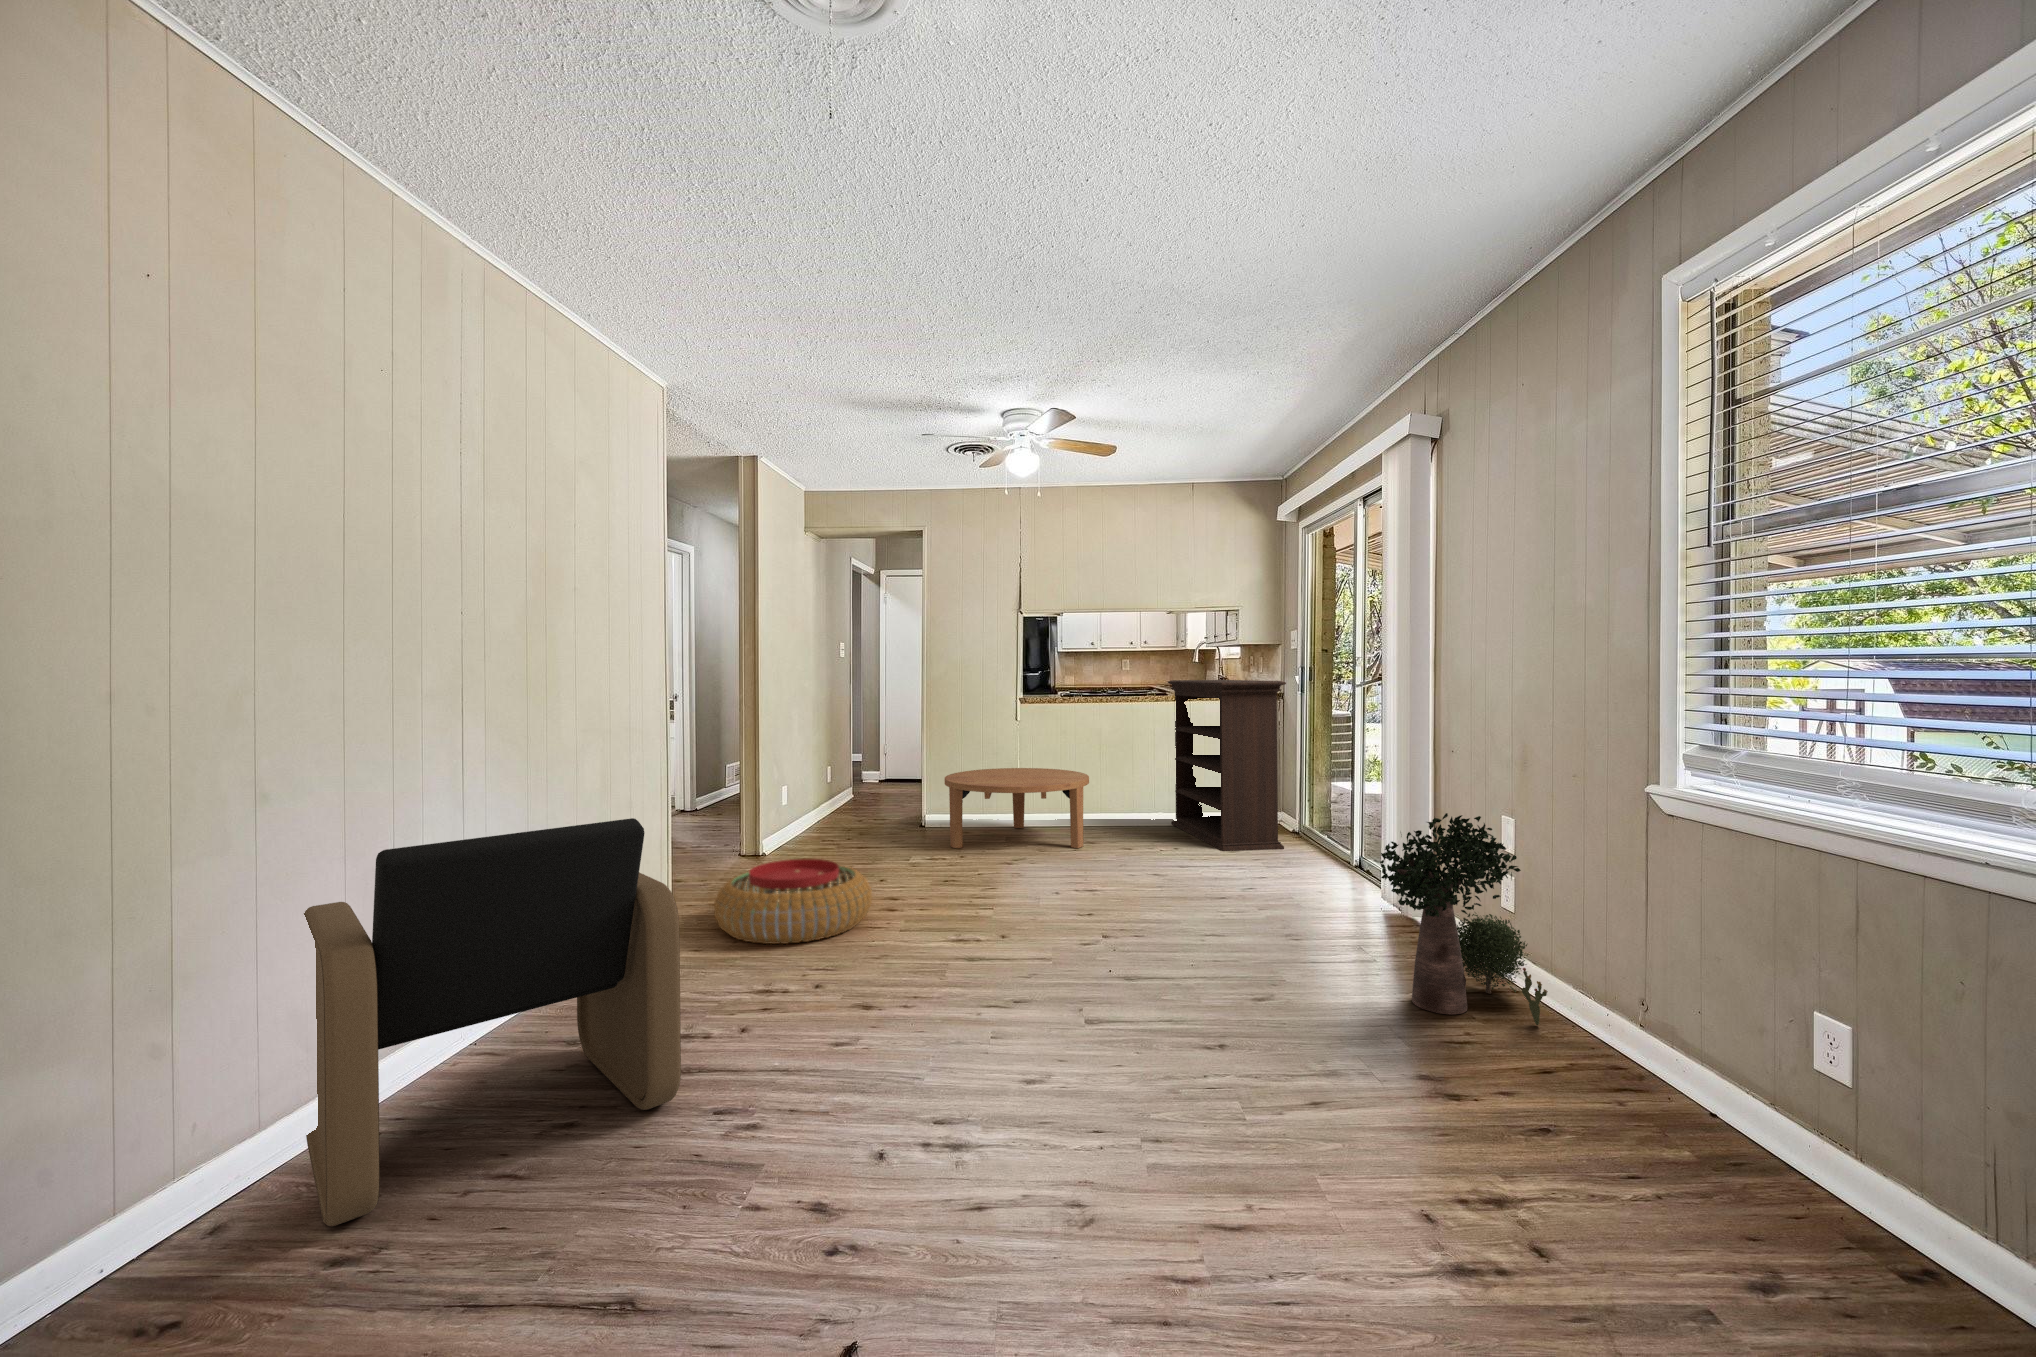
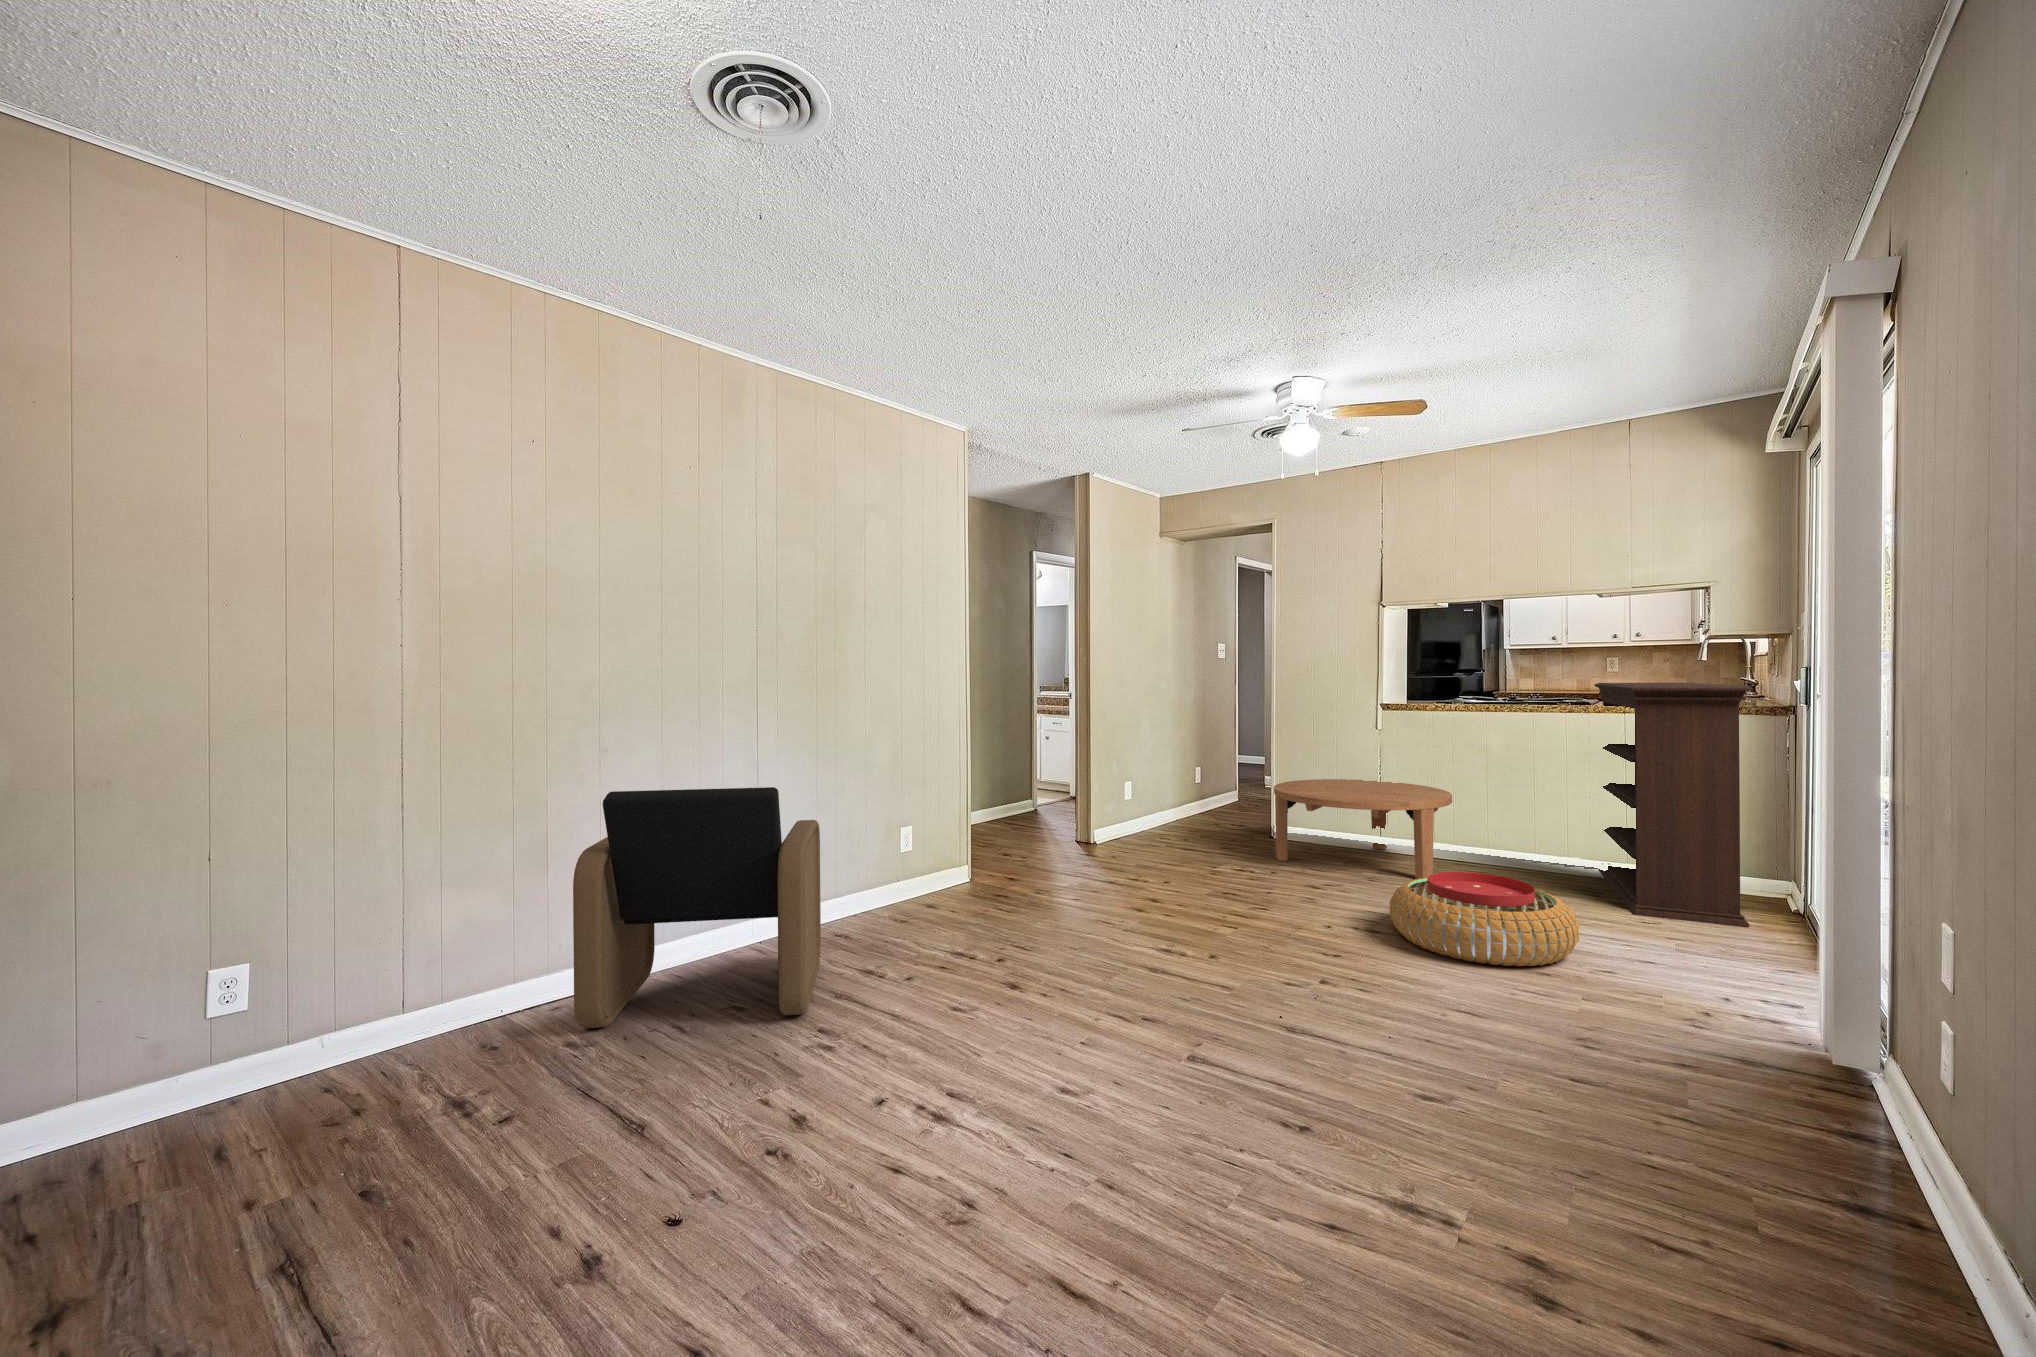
potted plant: present [1380,813,1548,1025] -> none [1621,895,1938,1273]
pouf: present [714,859,872,944] -> present [1390,872,1579,967]

